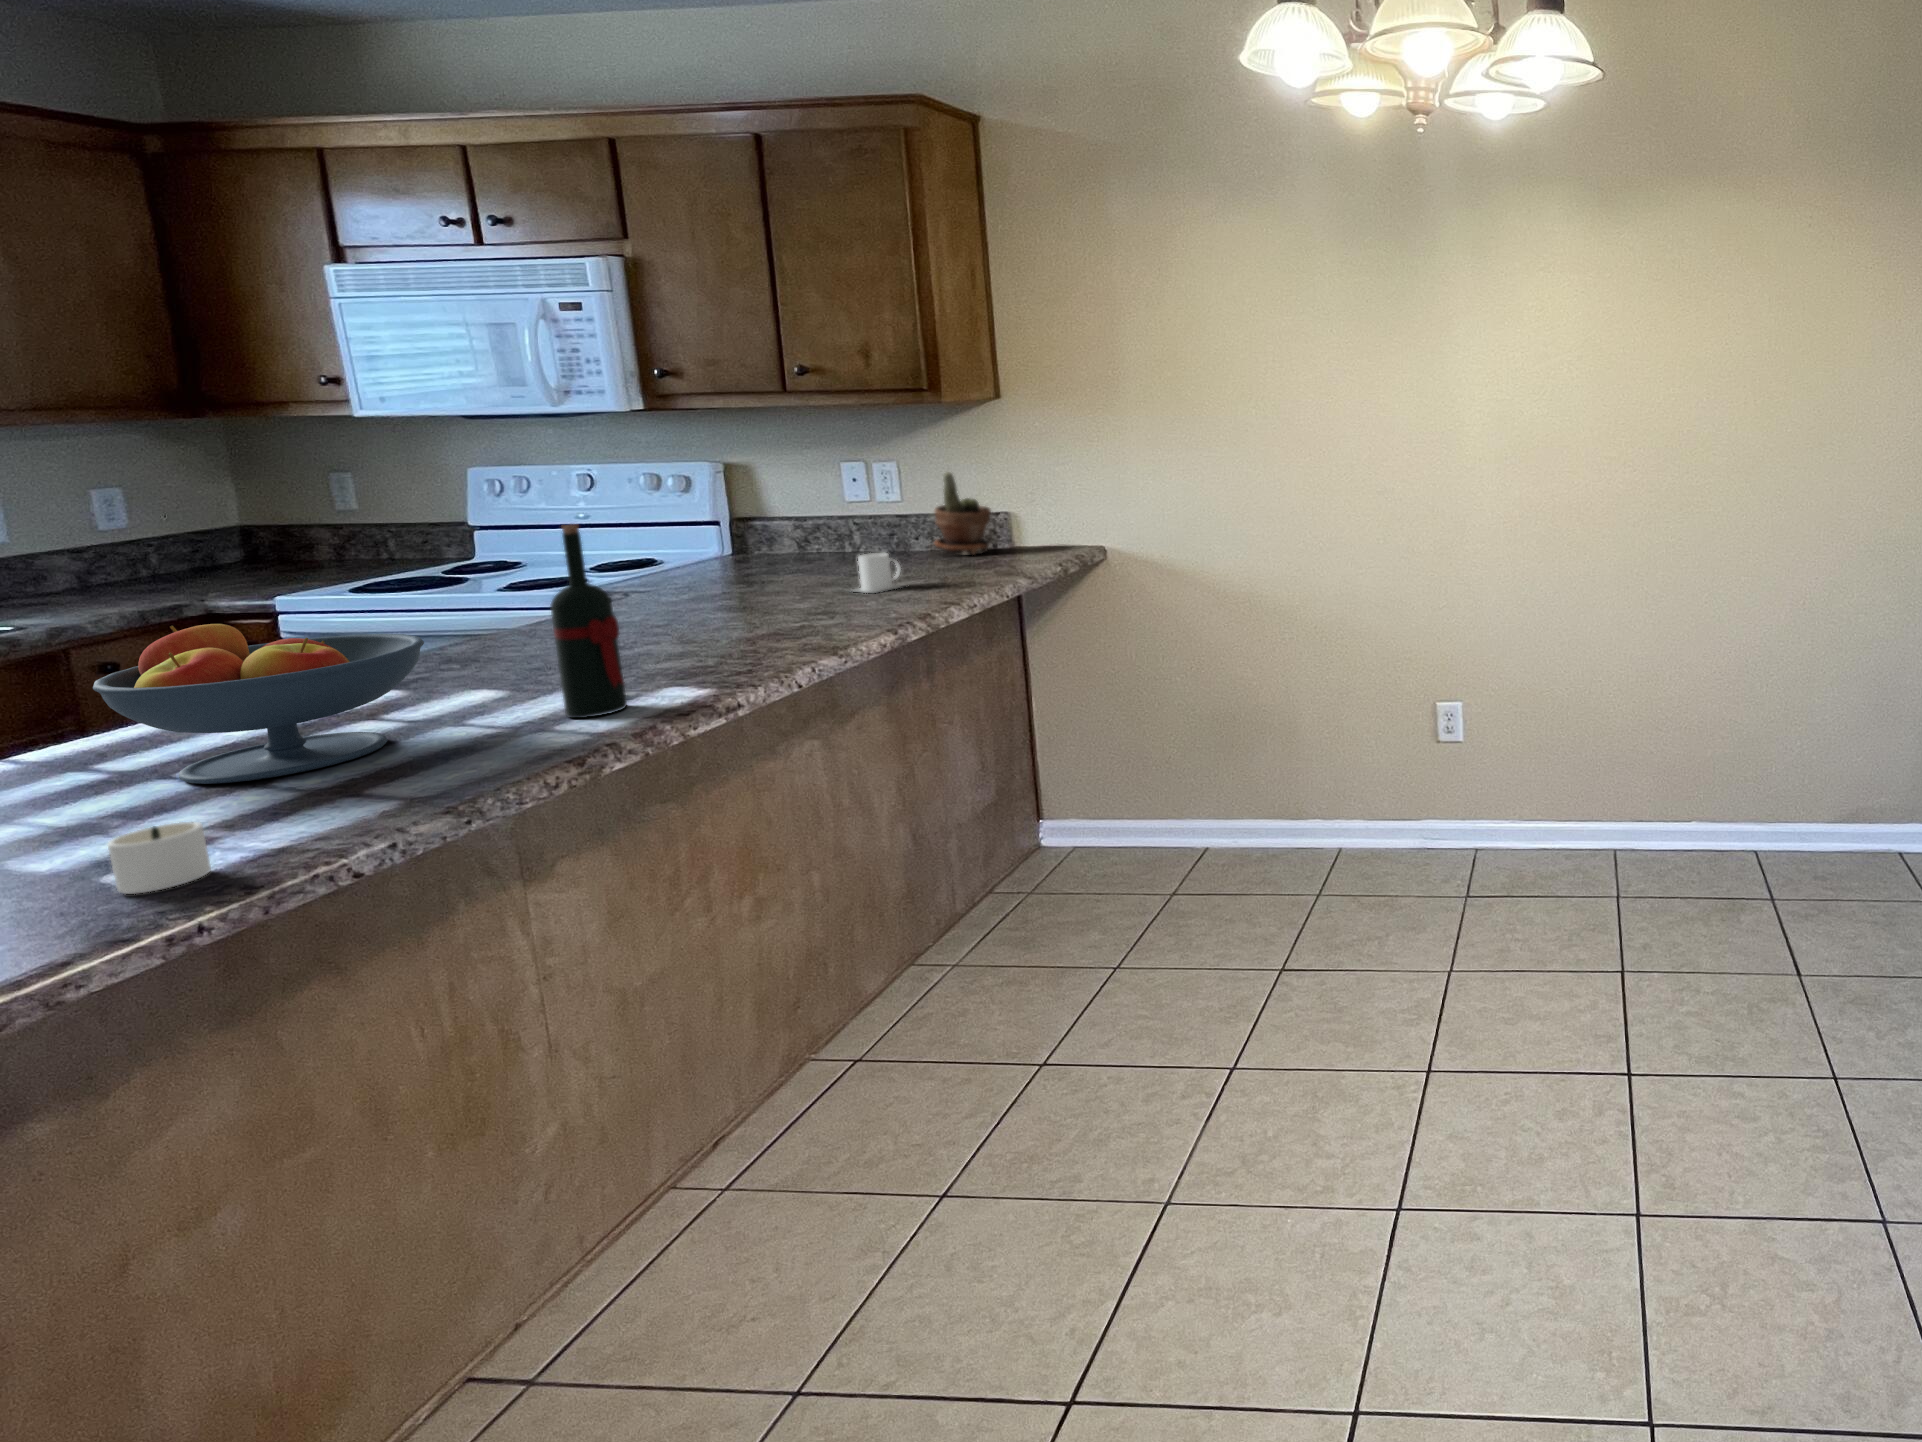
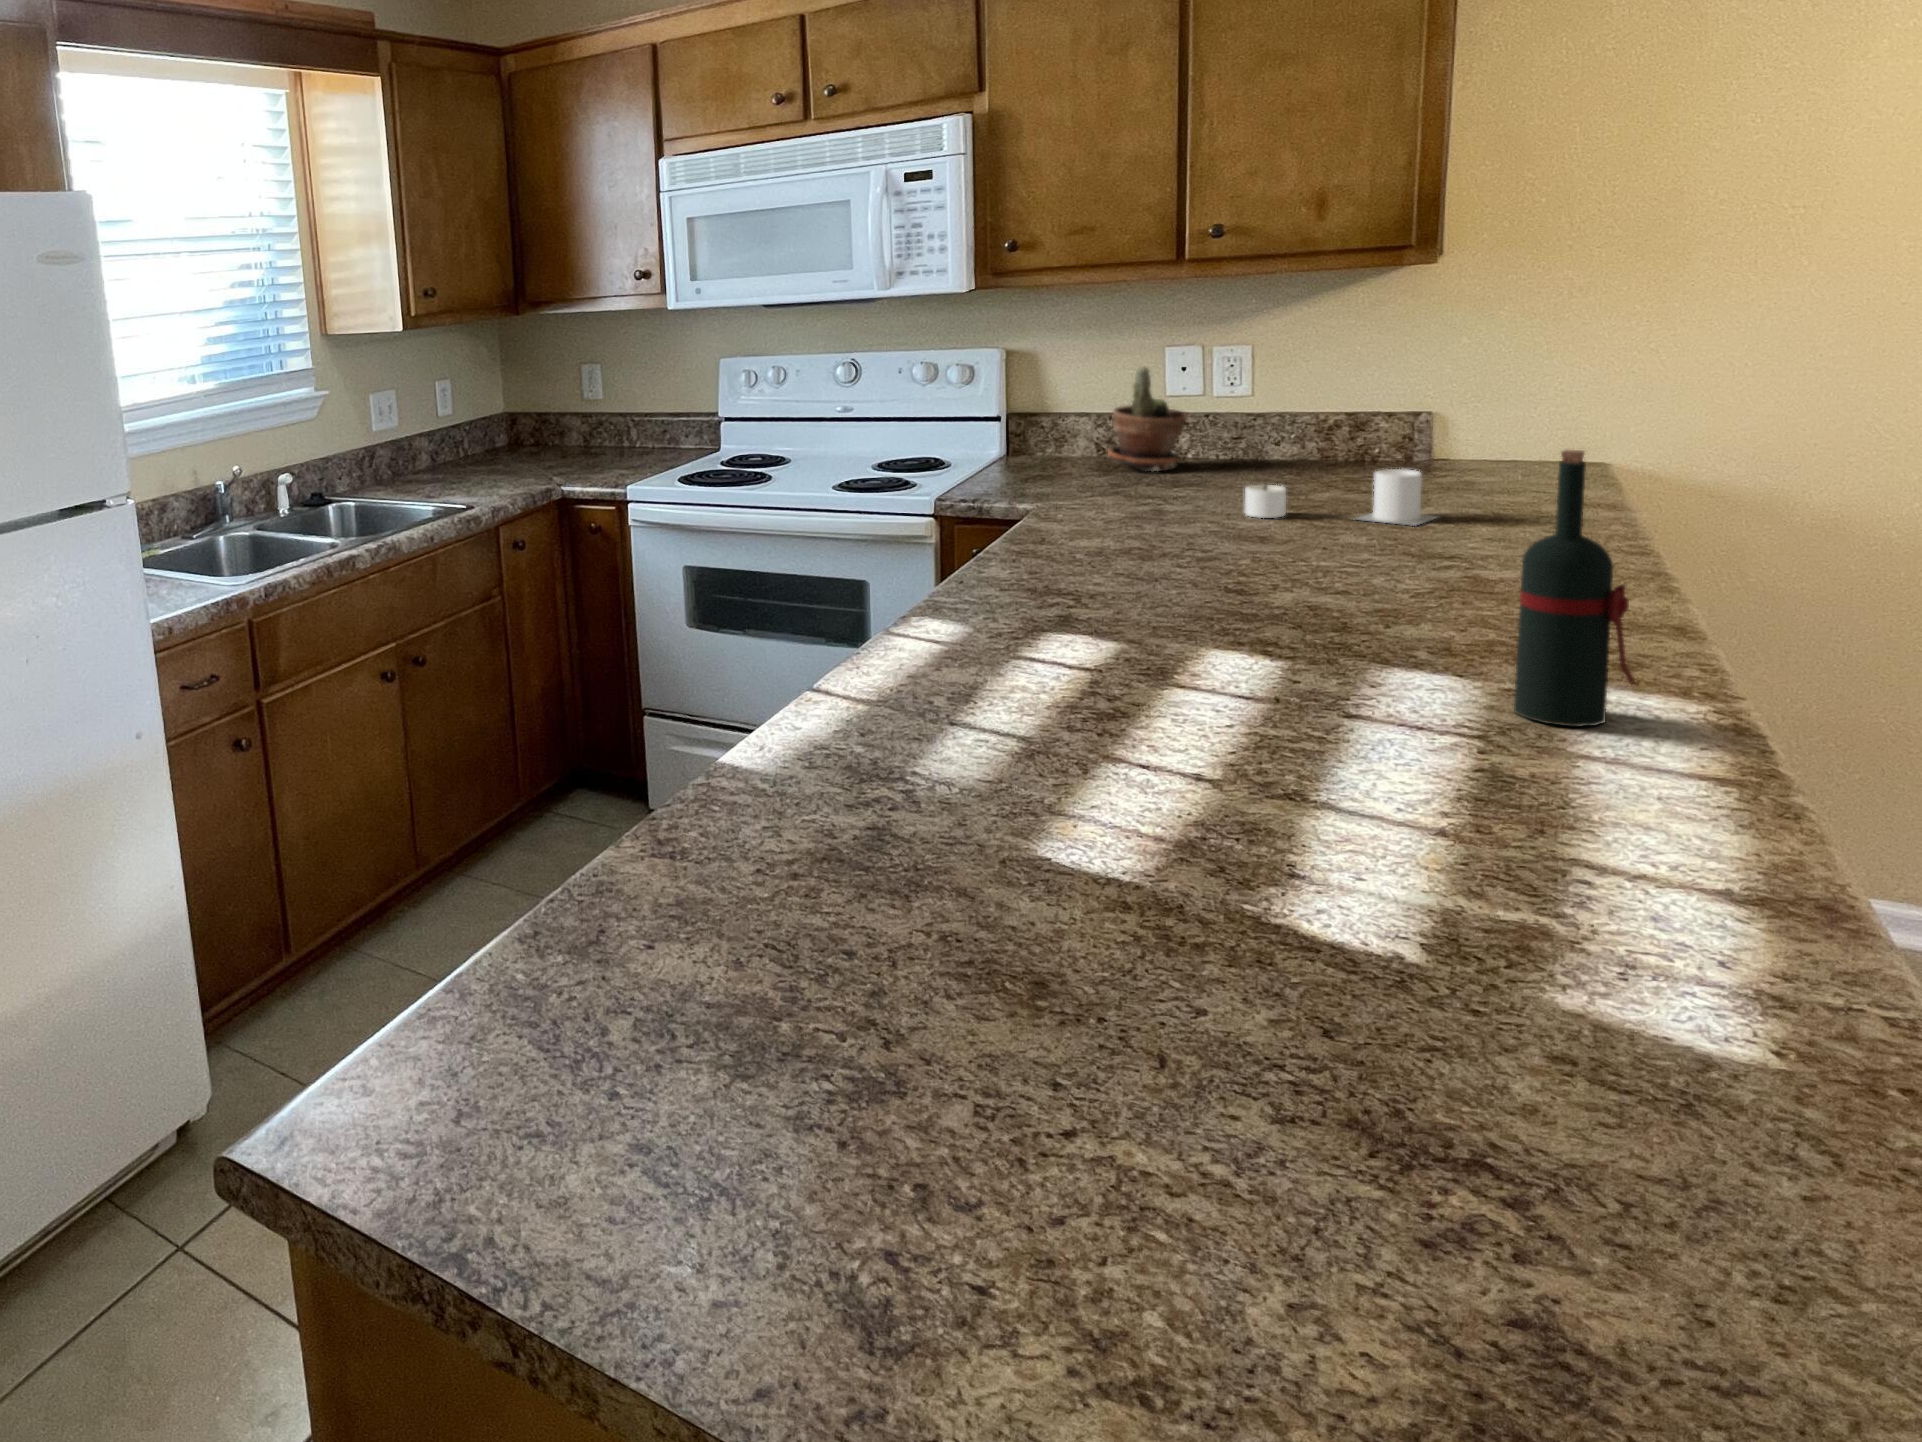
potted plant: present [934,472,991,555] -> present [1108,366,1187,471]
fruit bowl: present [93,624,424,784] -> none [1092,568,1442,780]
candle: present [108,822,211,894] -> present [1245,485,1286,518]

